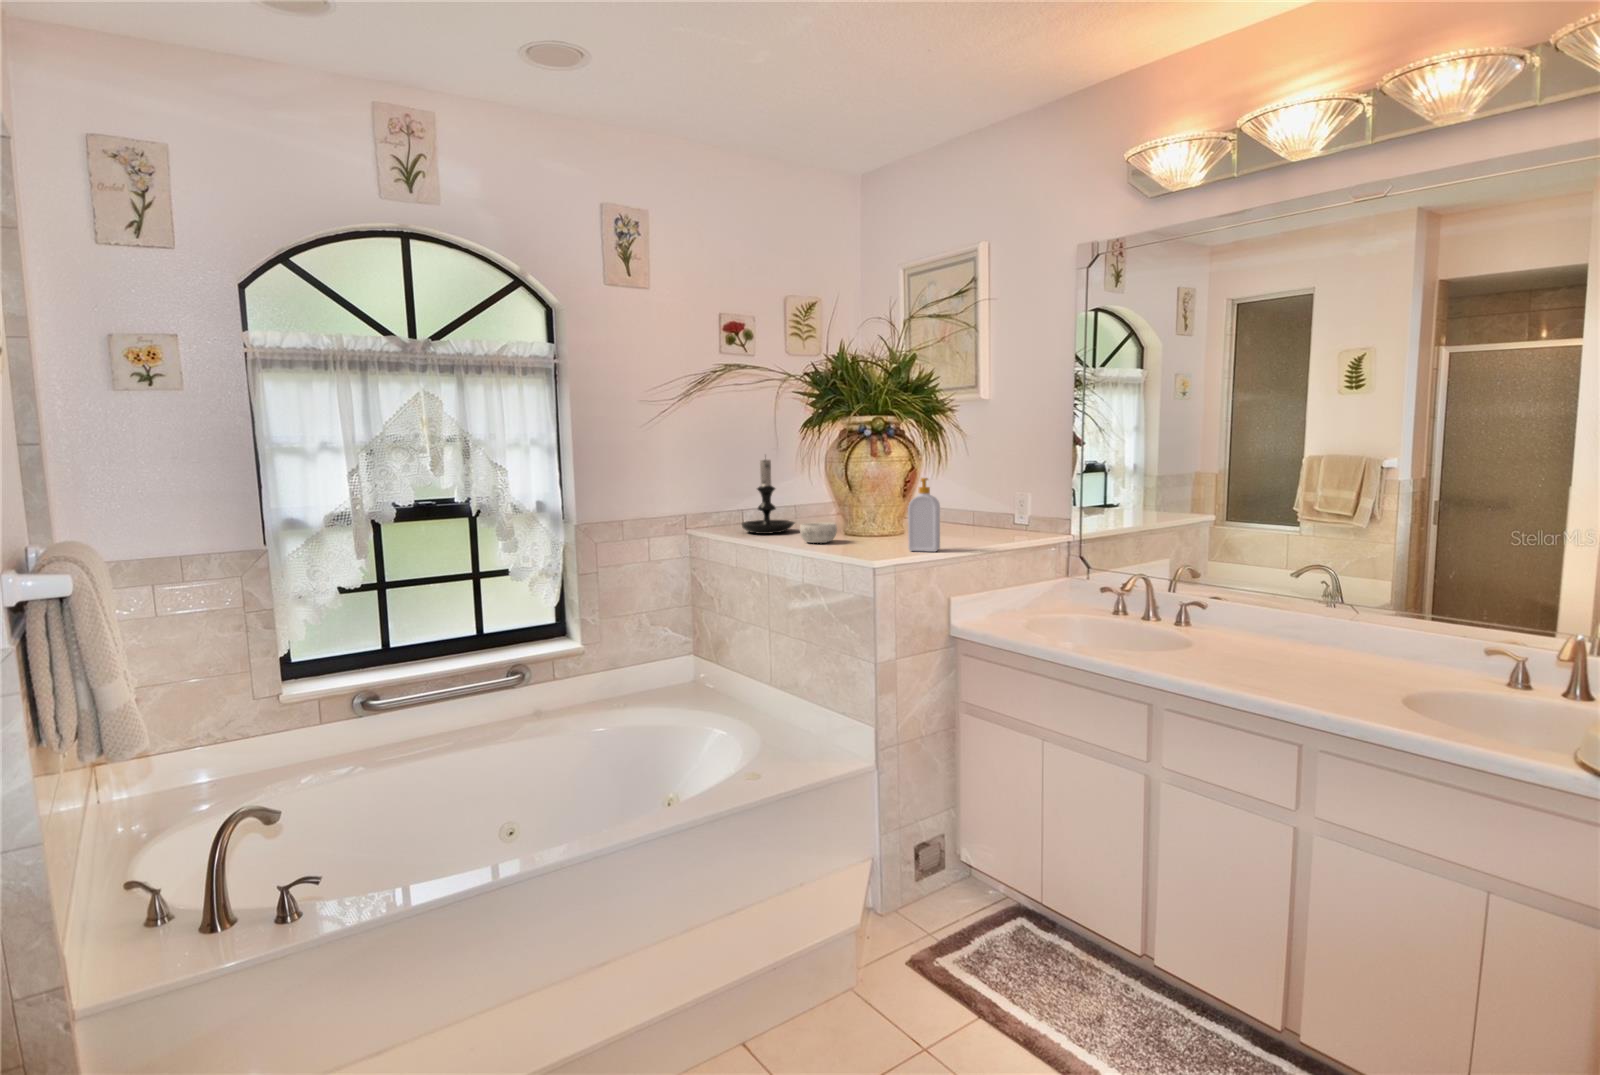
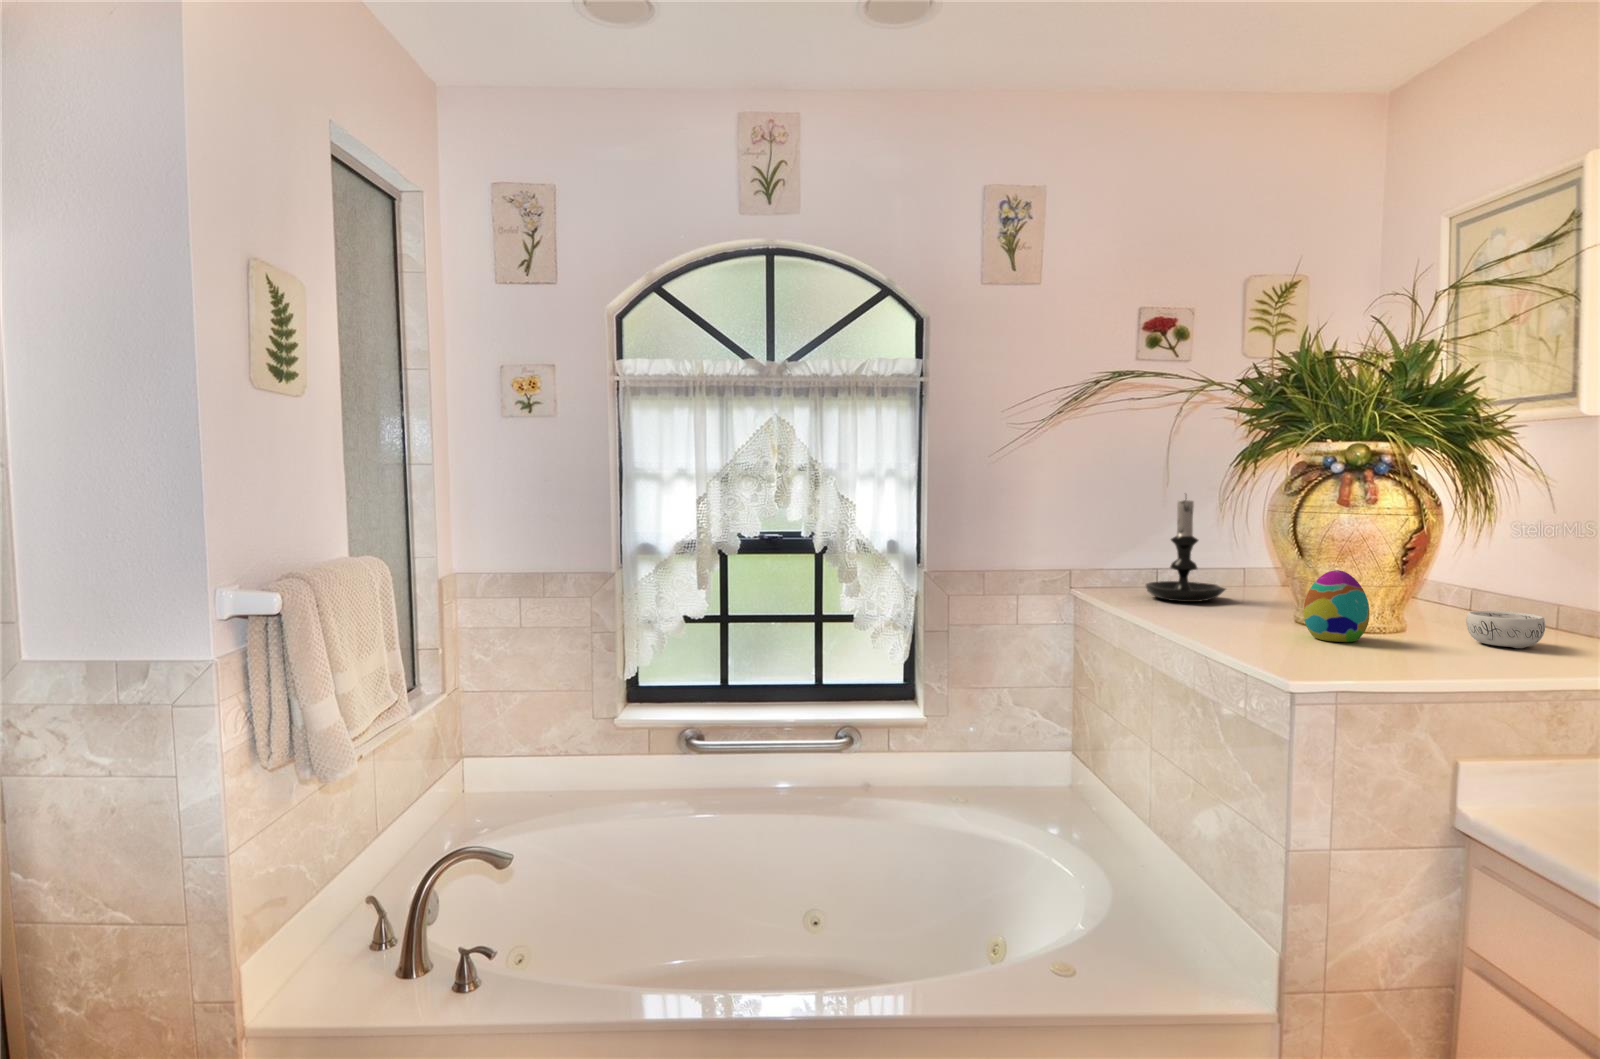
soap bottle: present [908,478,940,552] -> none [1389,542,1457,665]
decorative egg: none [856,500,892,546] -> present [1303,570,1370,642]
decorative bowl: present [800,522,837,543] -> present [1466,611,1545,648]

